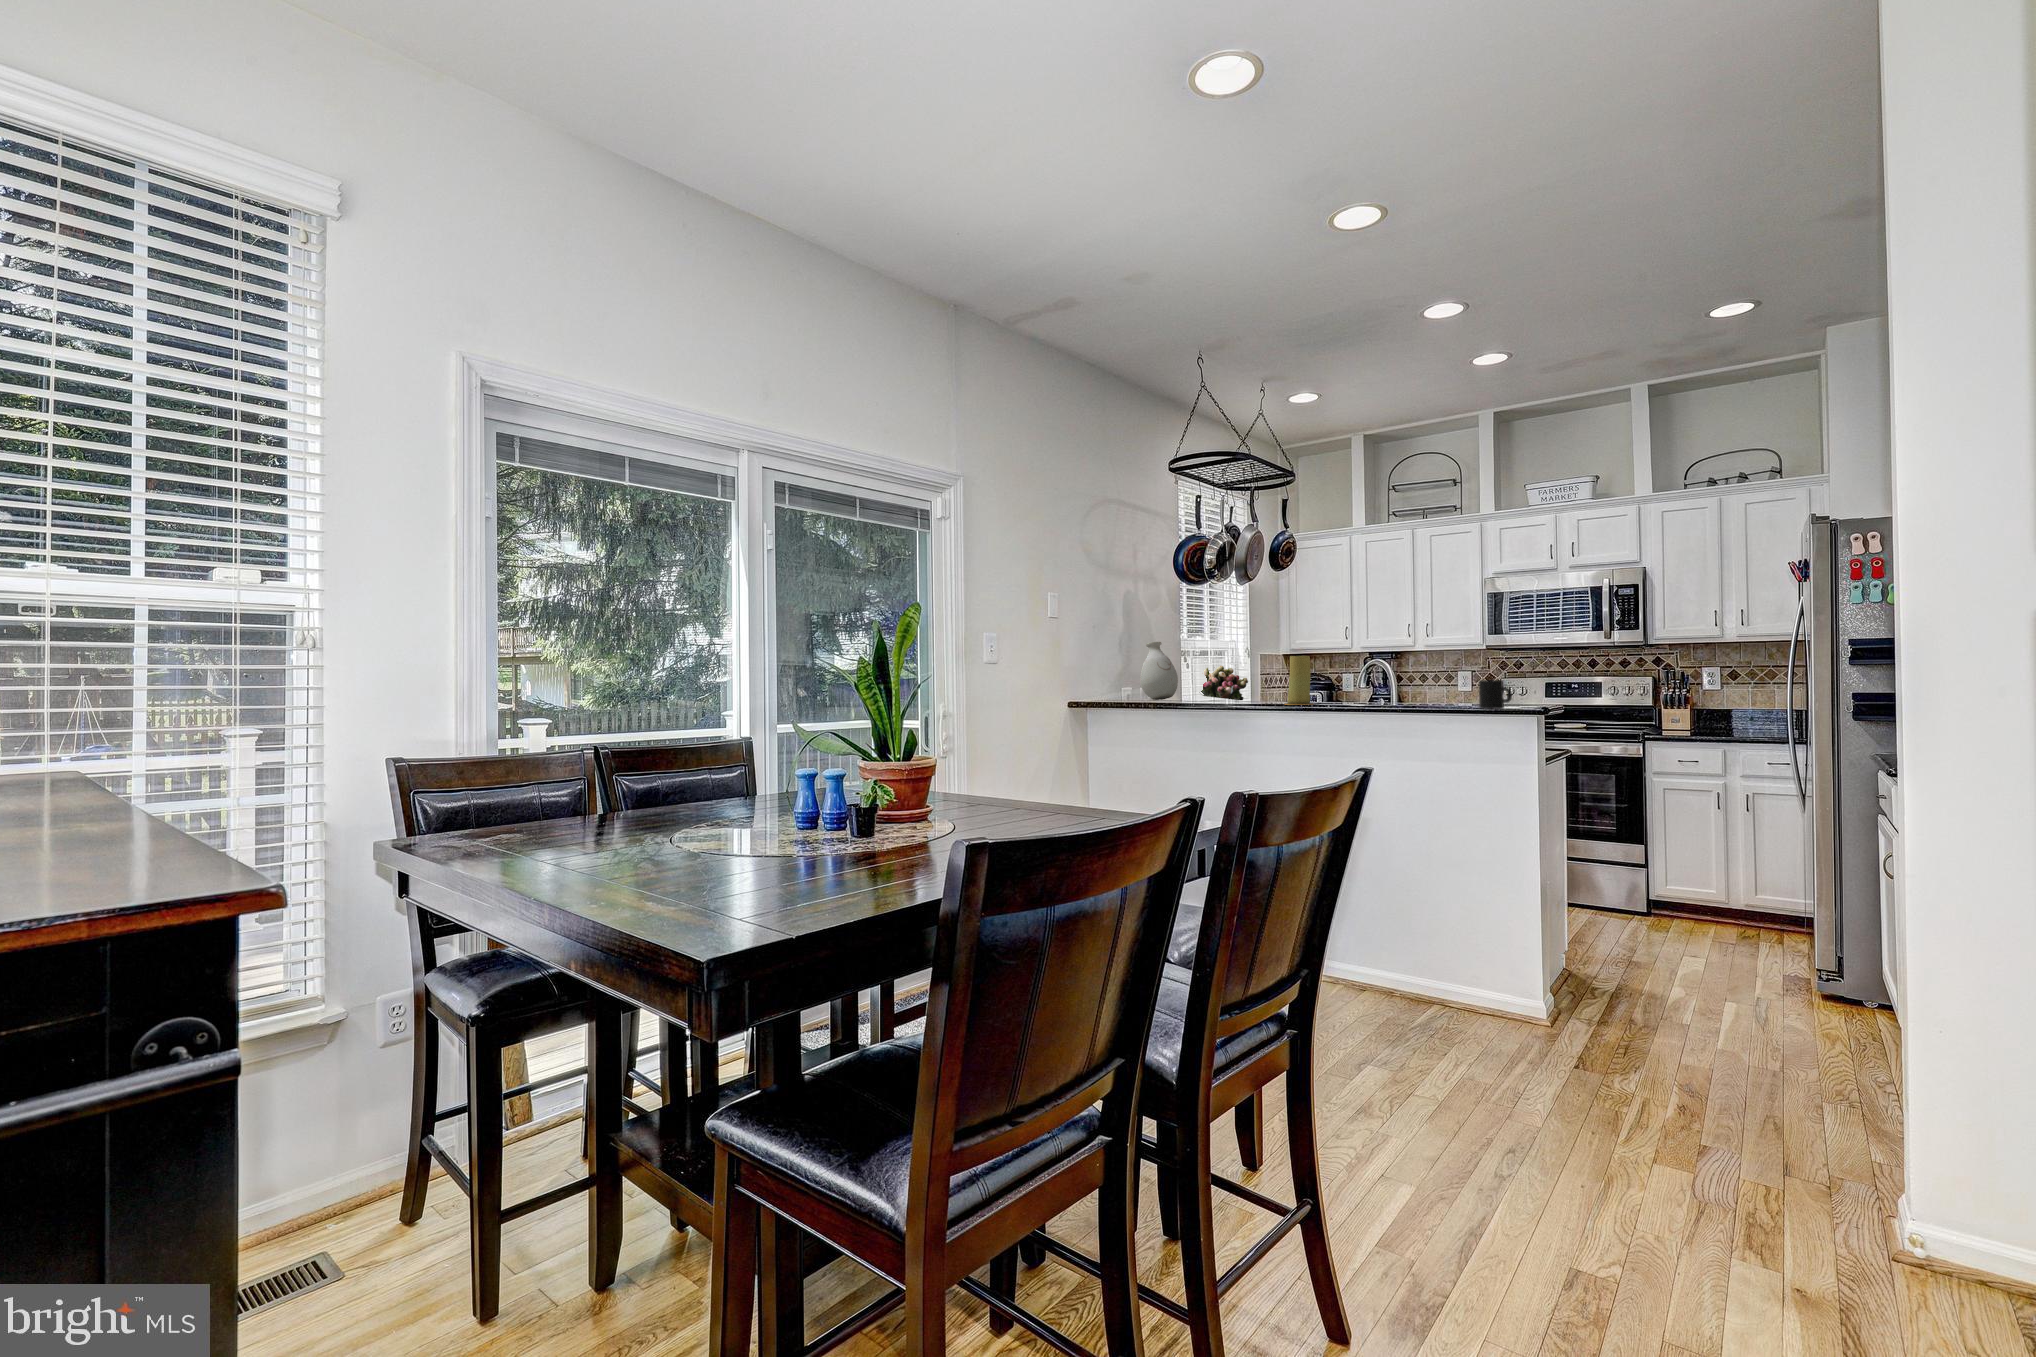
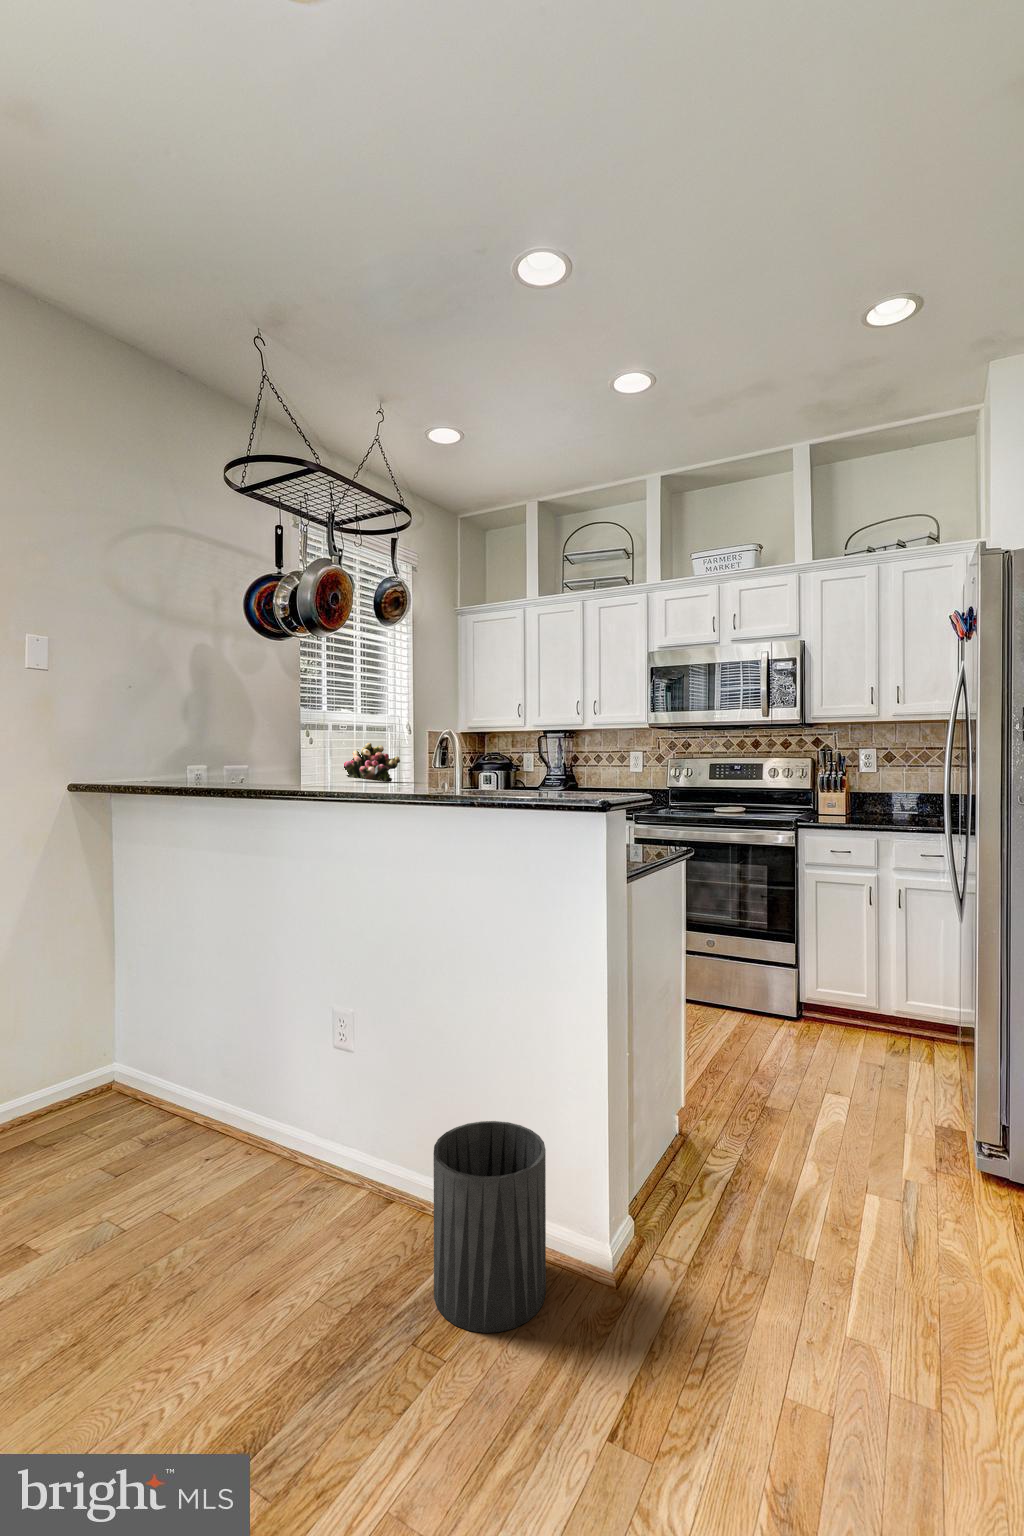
vase: present [1140,642,1178,700] -> none [202,708,252,783]
candle: present [1285,656,1313,705] -> none [288,721,331,793]
mug: present [1479,680,1512,710] -> none [526,757,575,804]
trash can: none [1424,917,1502,1028] -> present [433,1121,546,1333]

